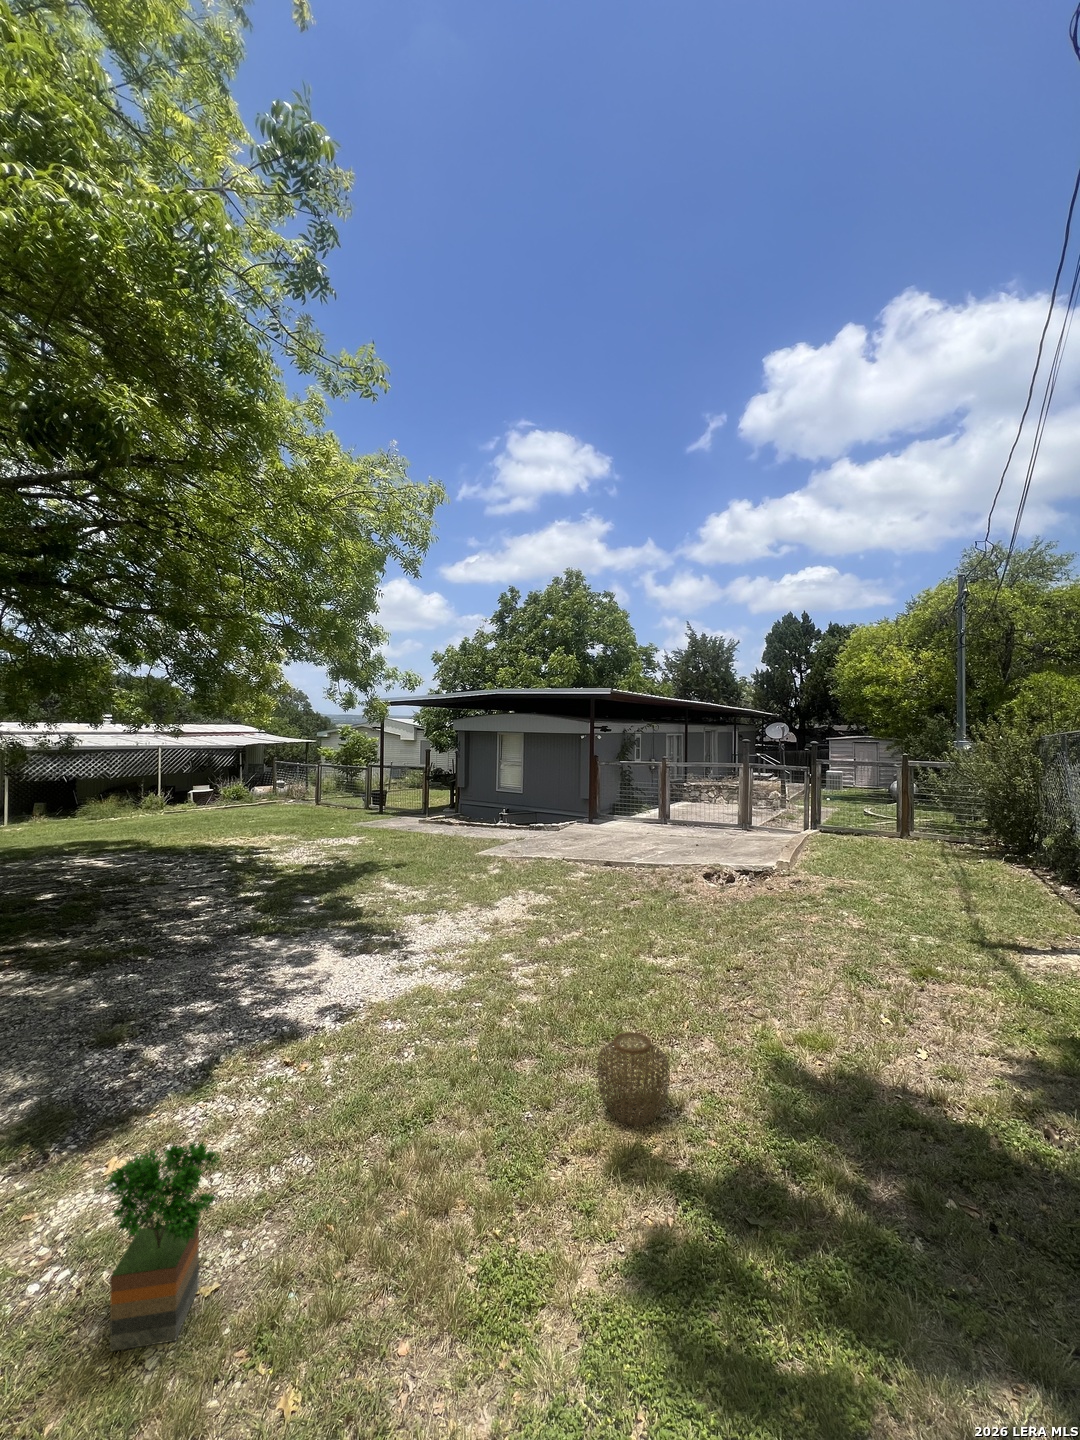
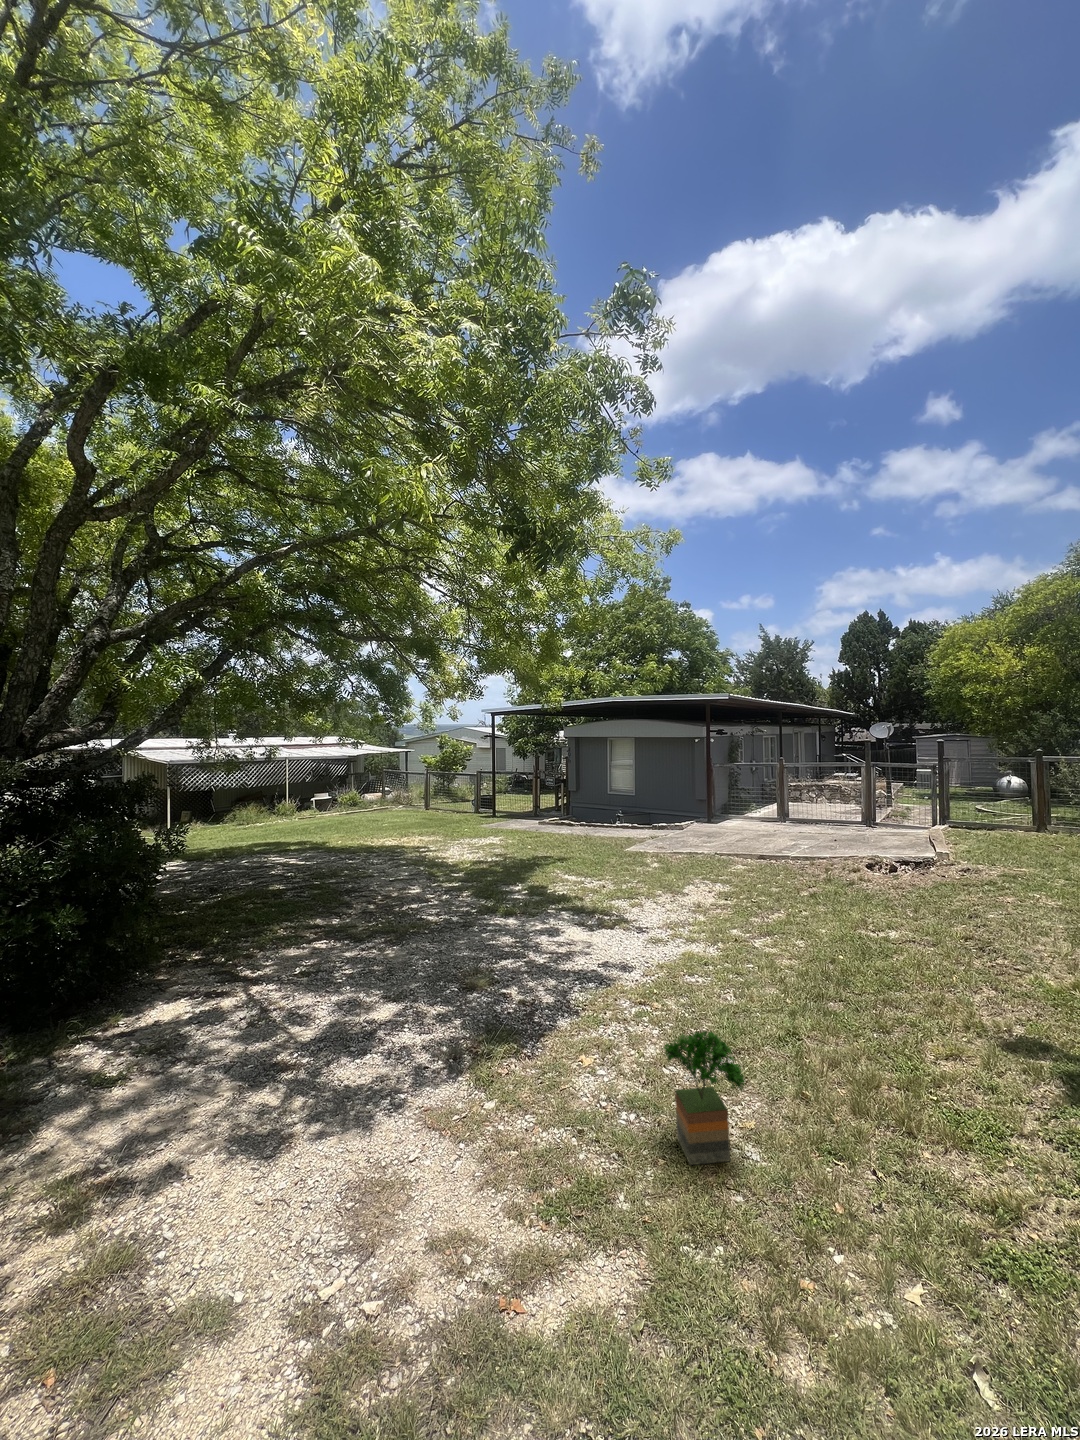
woven basket: present [598,1032,668,1126] -> none [920,976,989,1049]

